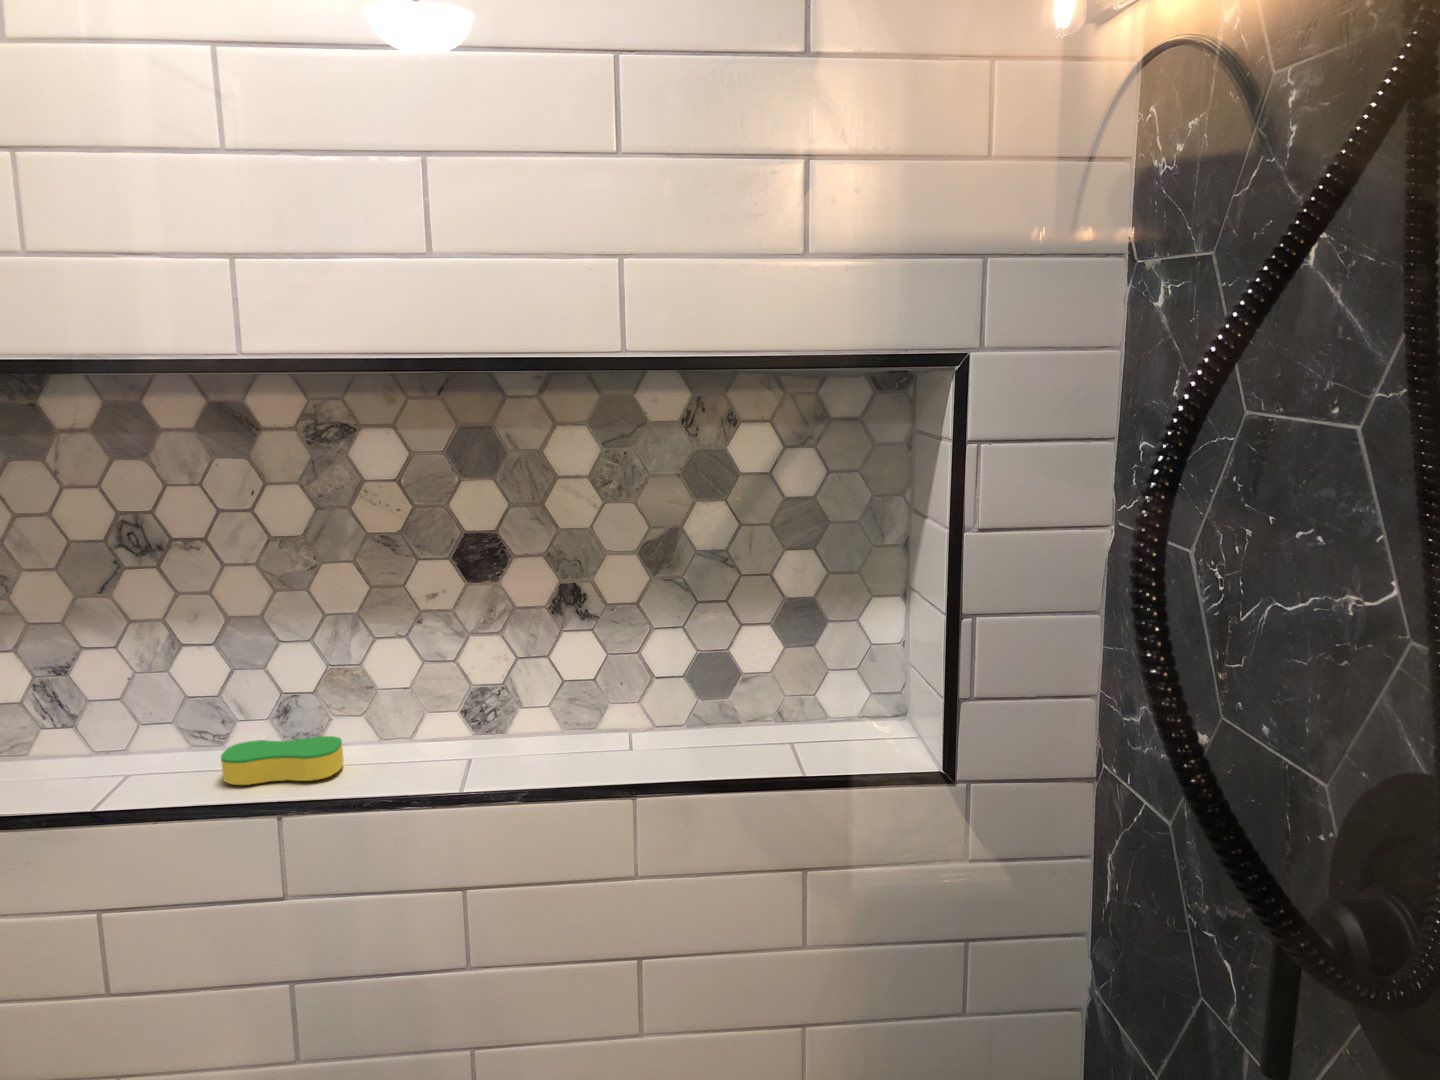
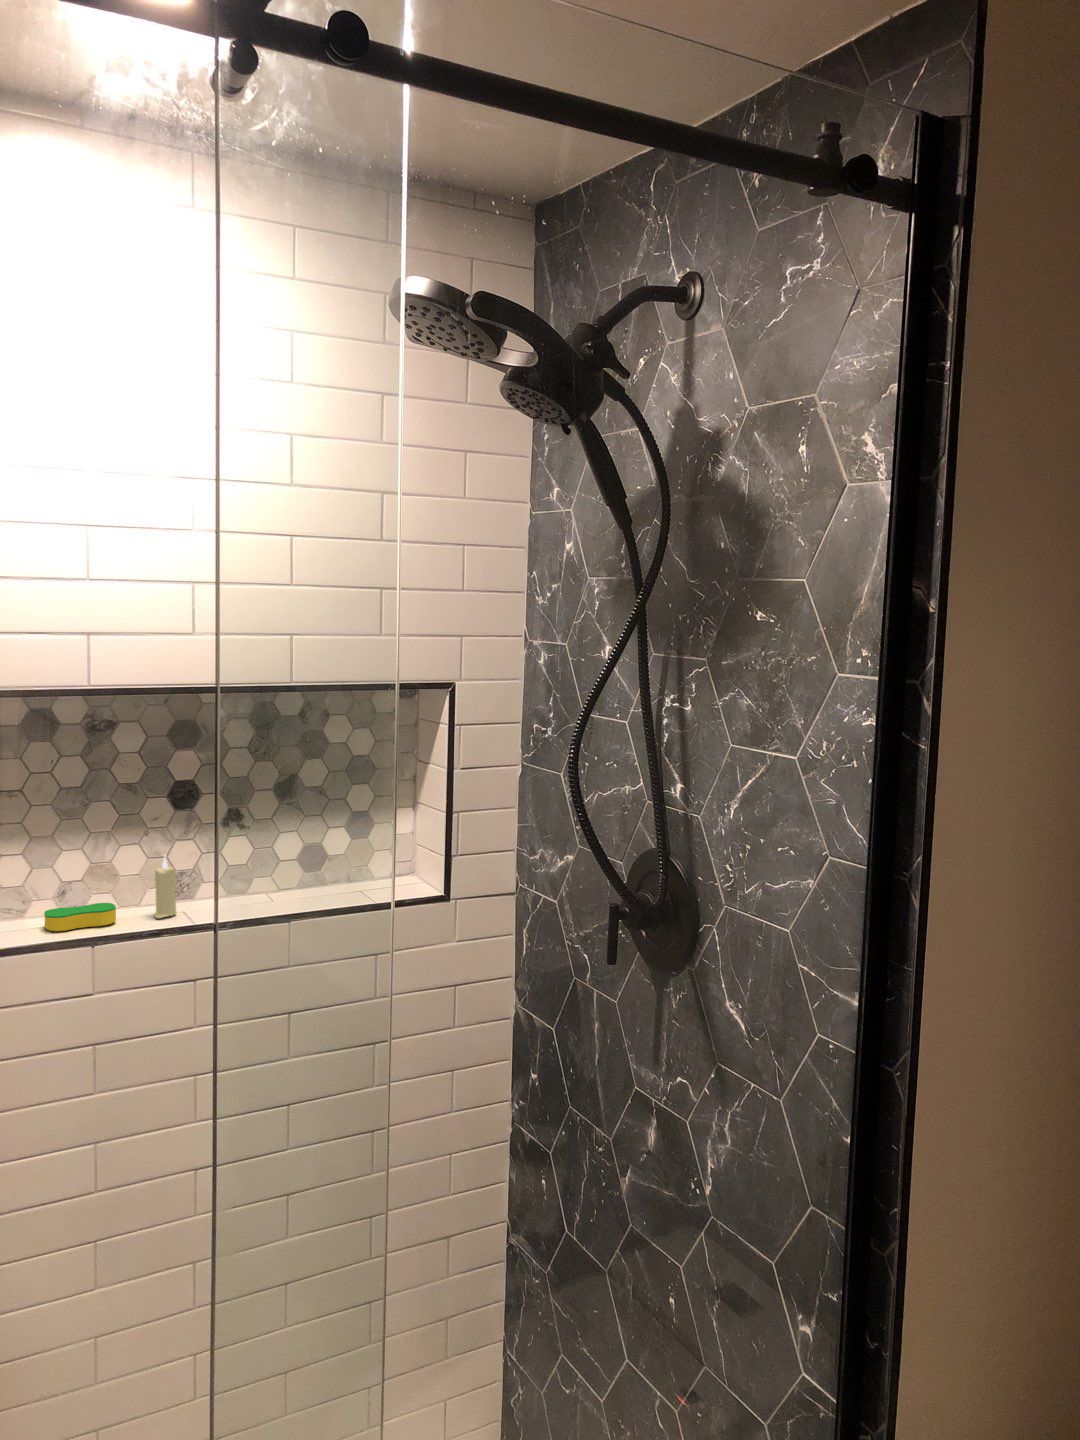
candle: none [404,662,447,774] -> present [154,855,176,918]

